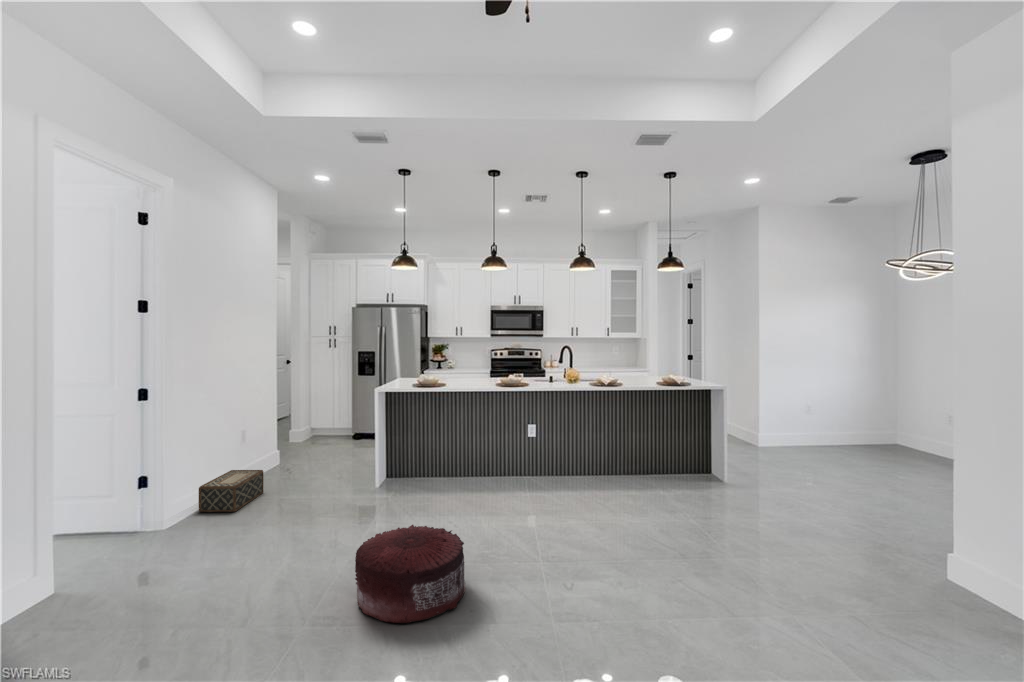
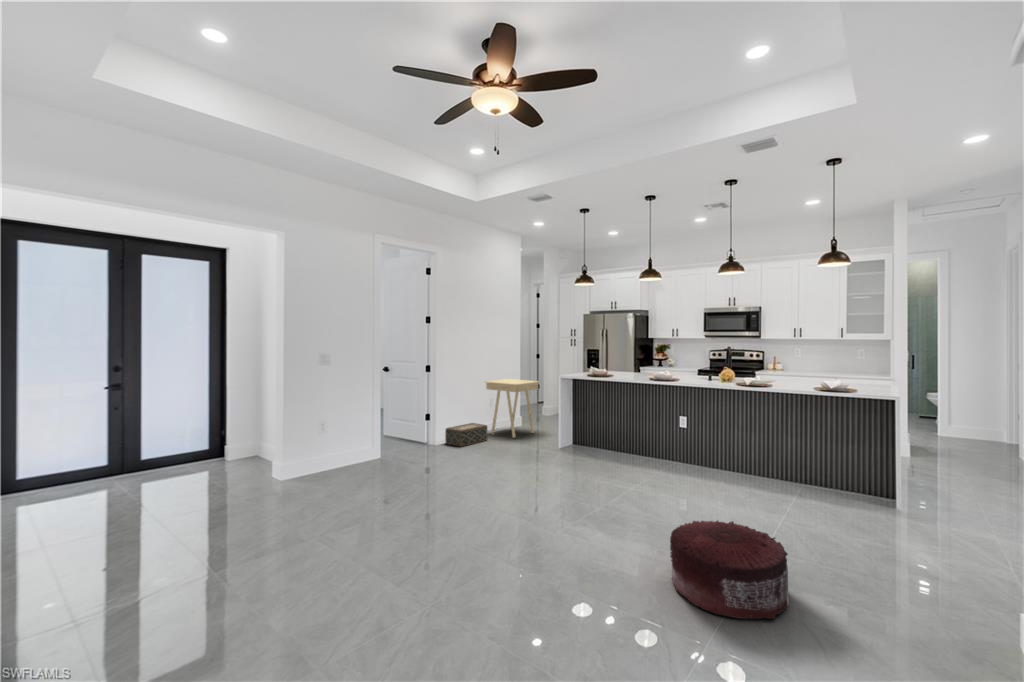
side table: none [245,397,327,482] -> present [485,379,539,438]
pouf: present [355,525,465,623] -> present [670,520,789,619]

